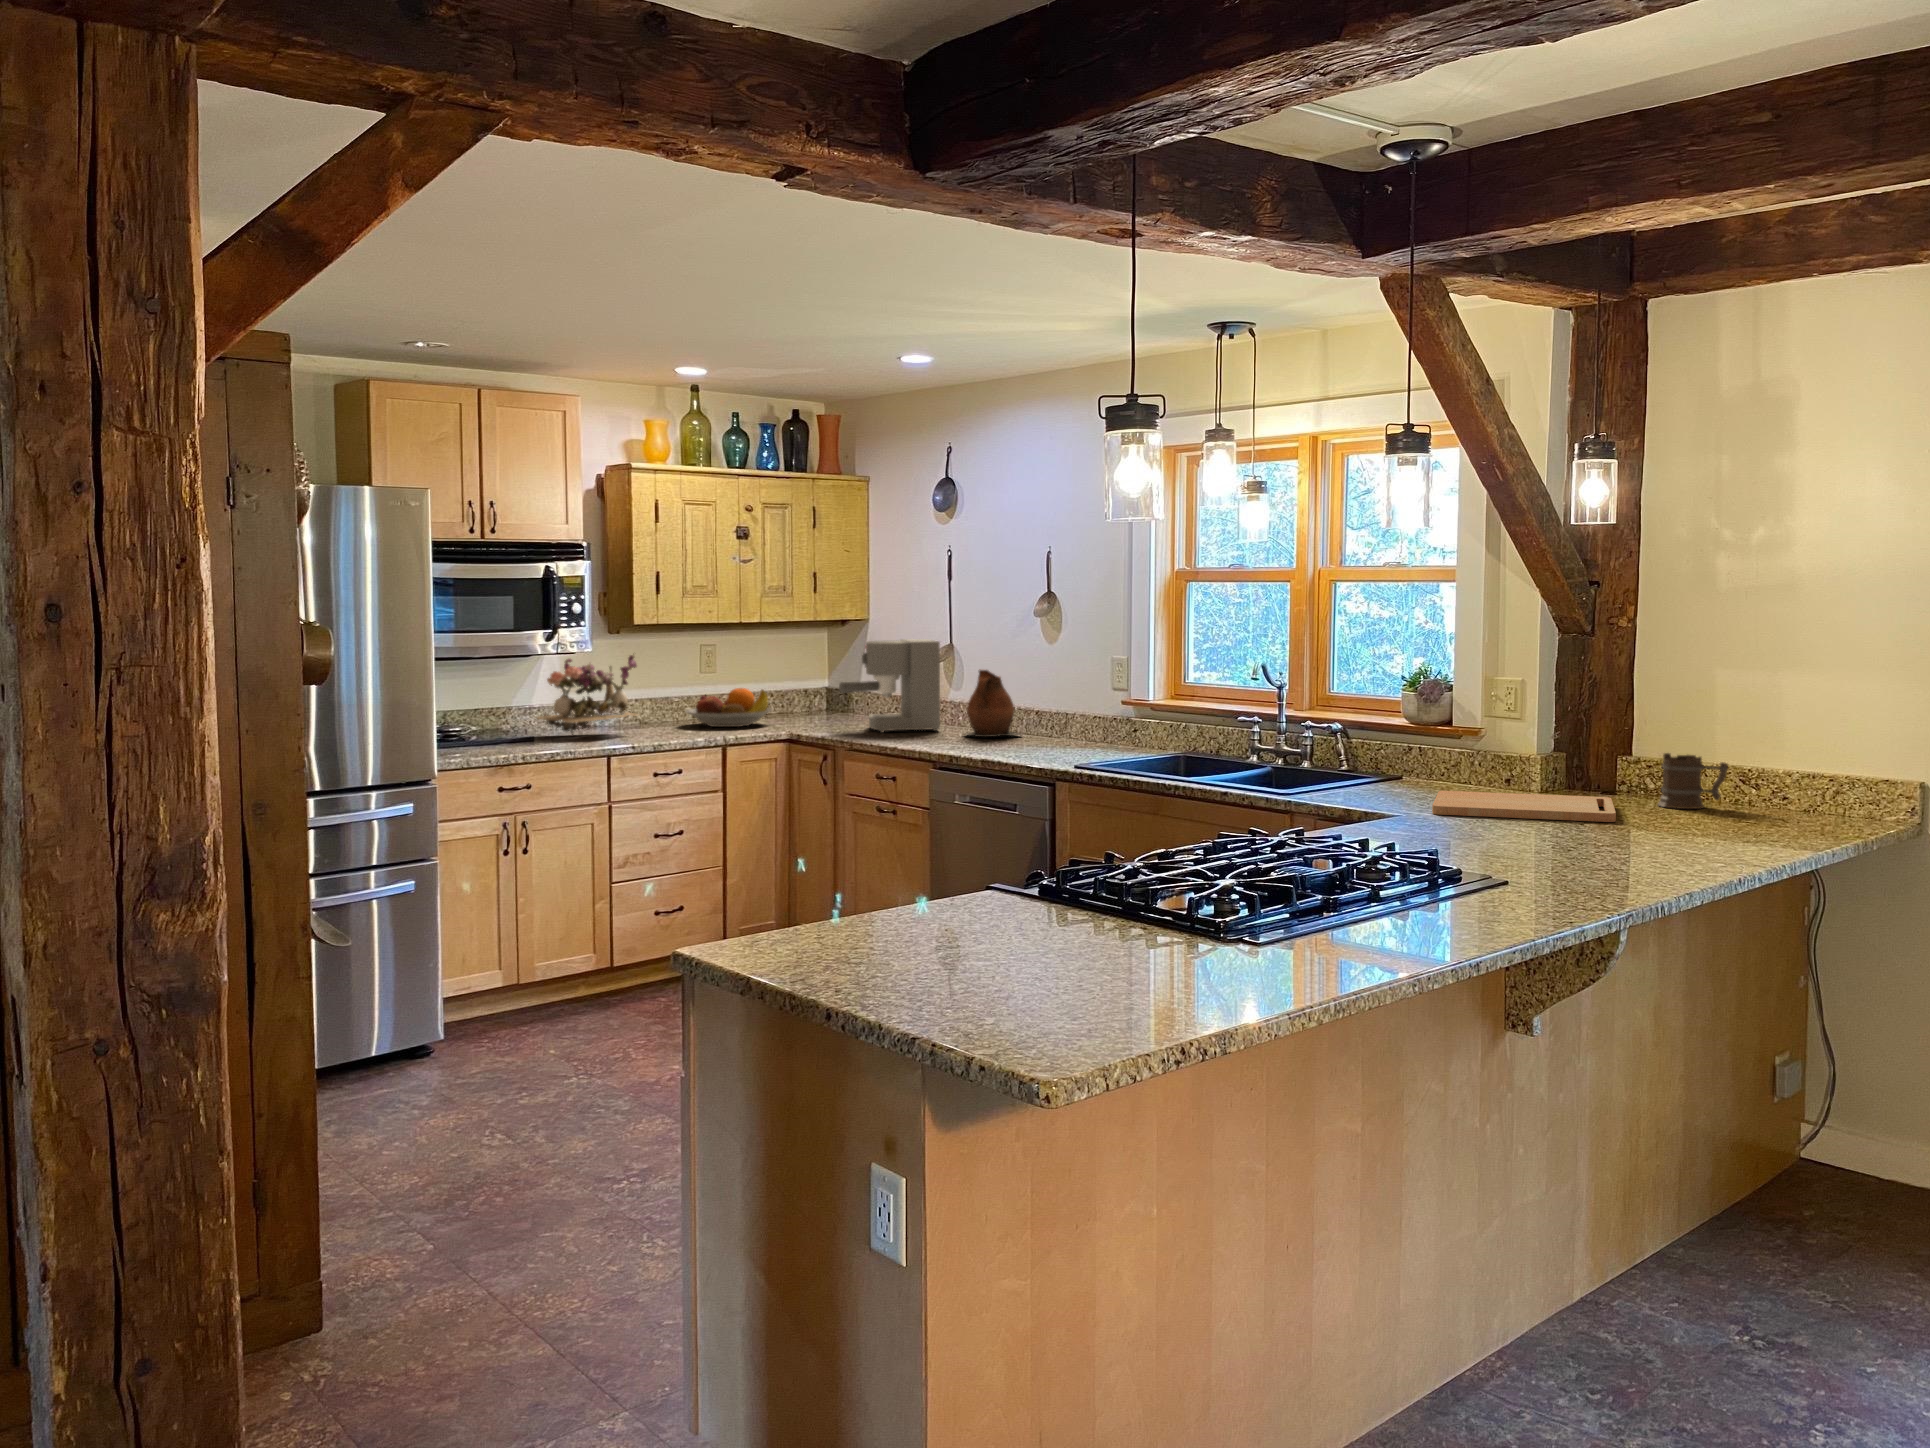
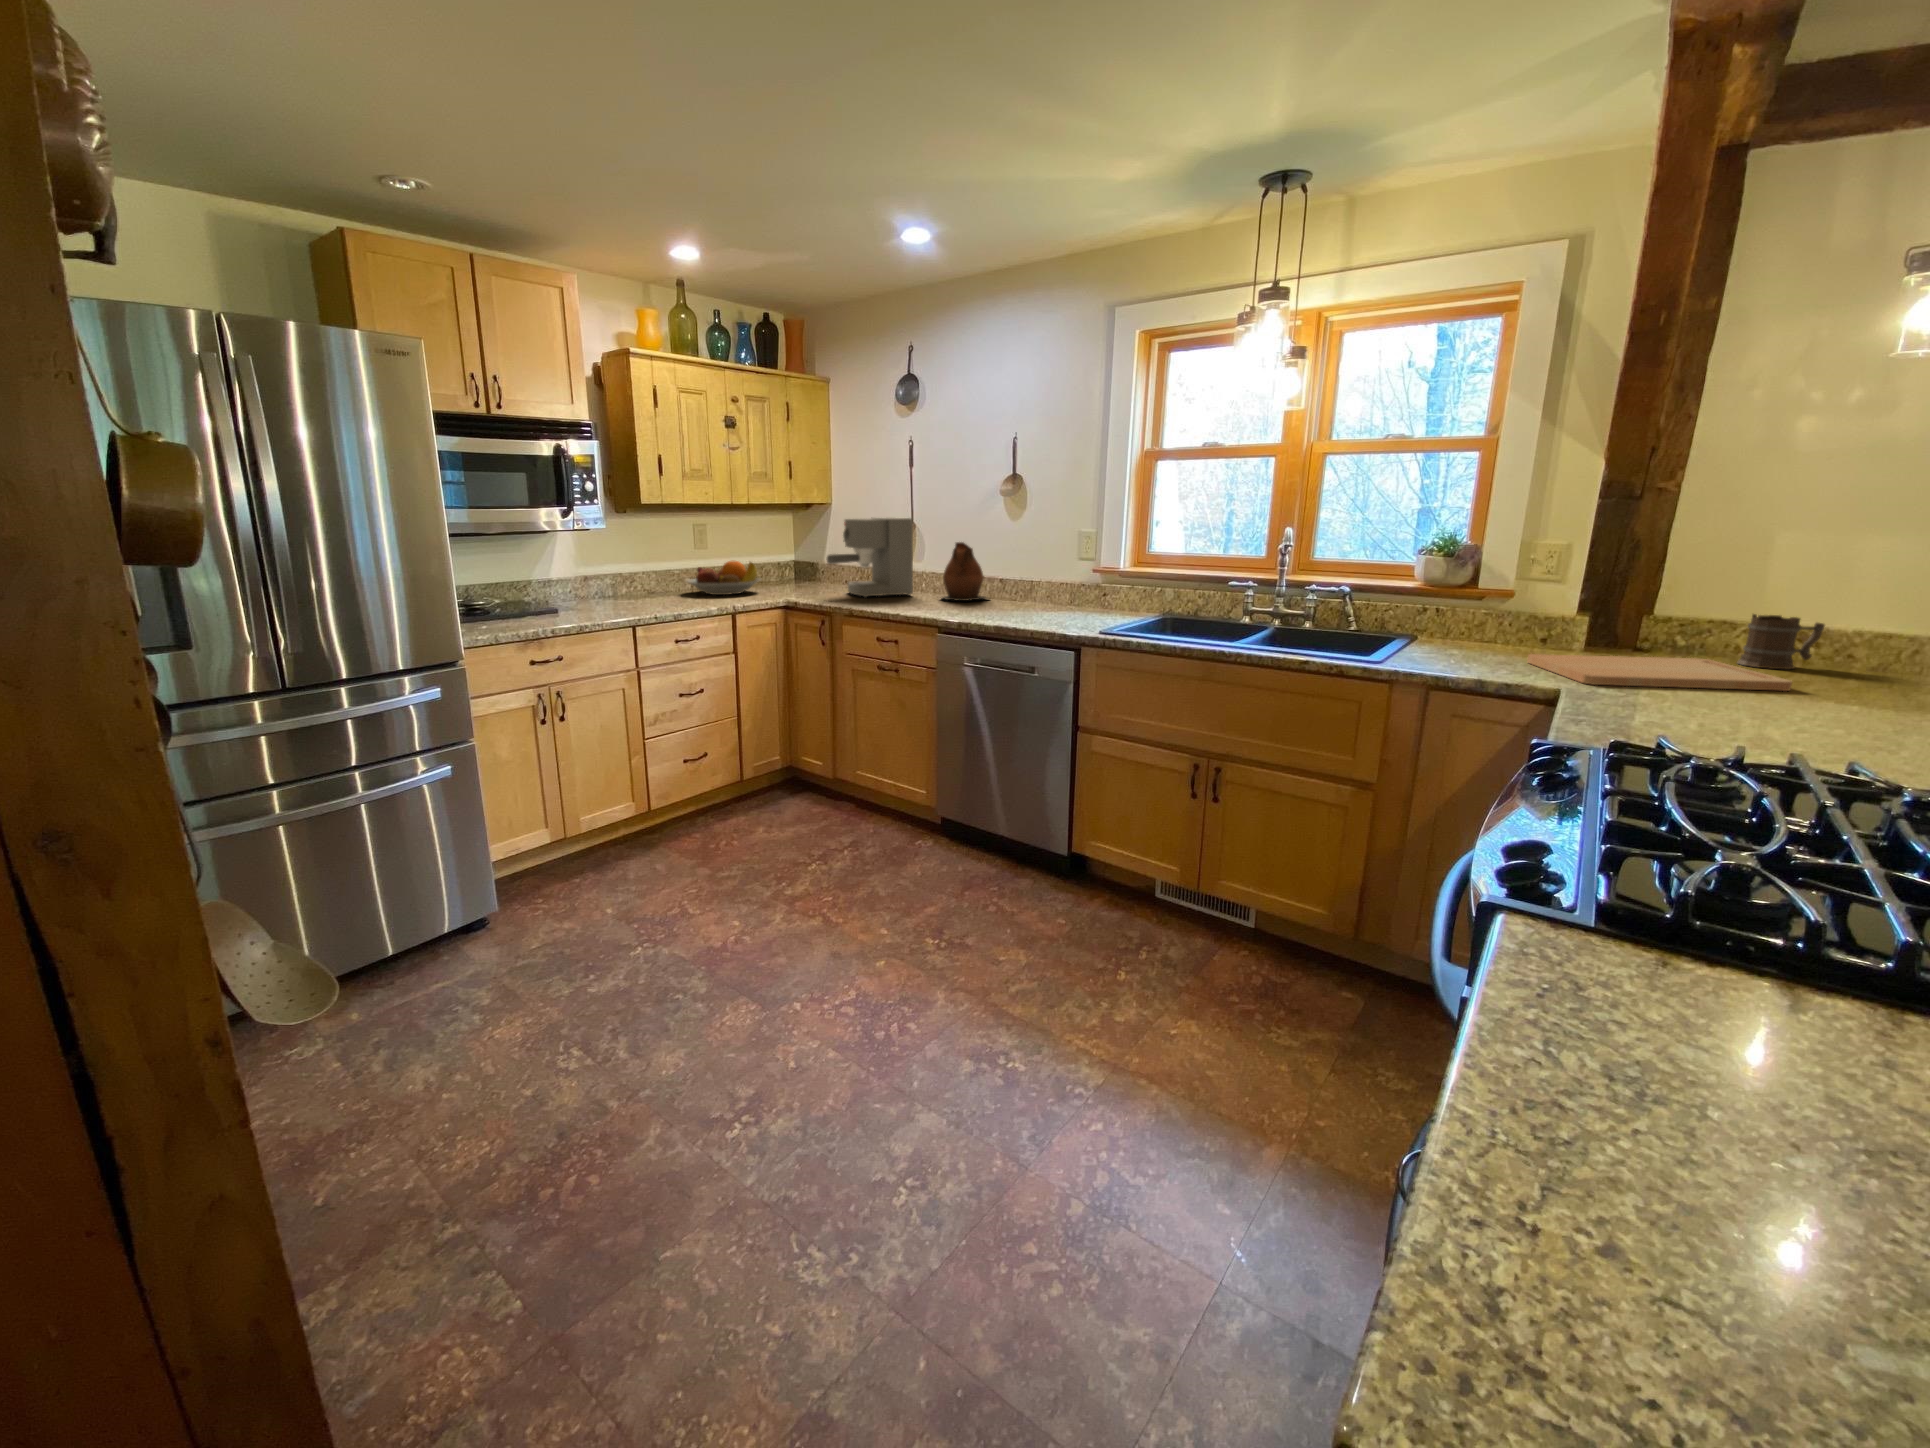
flower arrangement: present [537,654,637,735] -> none [552,529,653,606]

